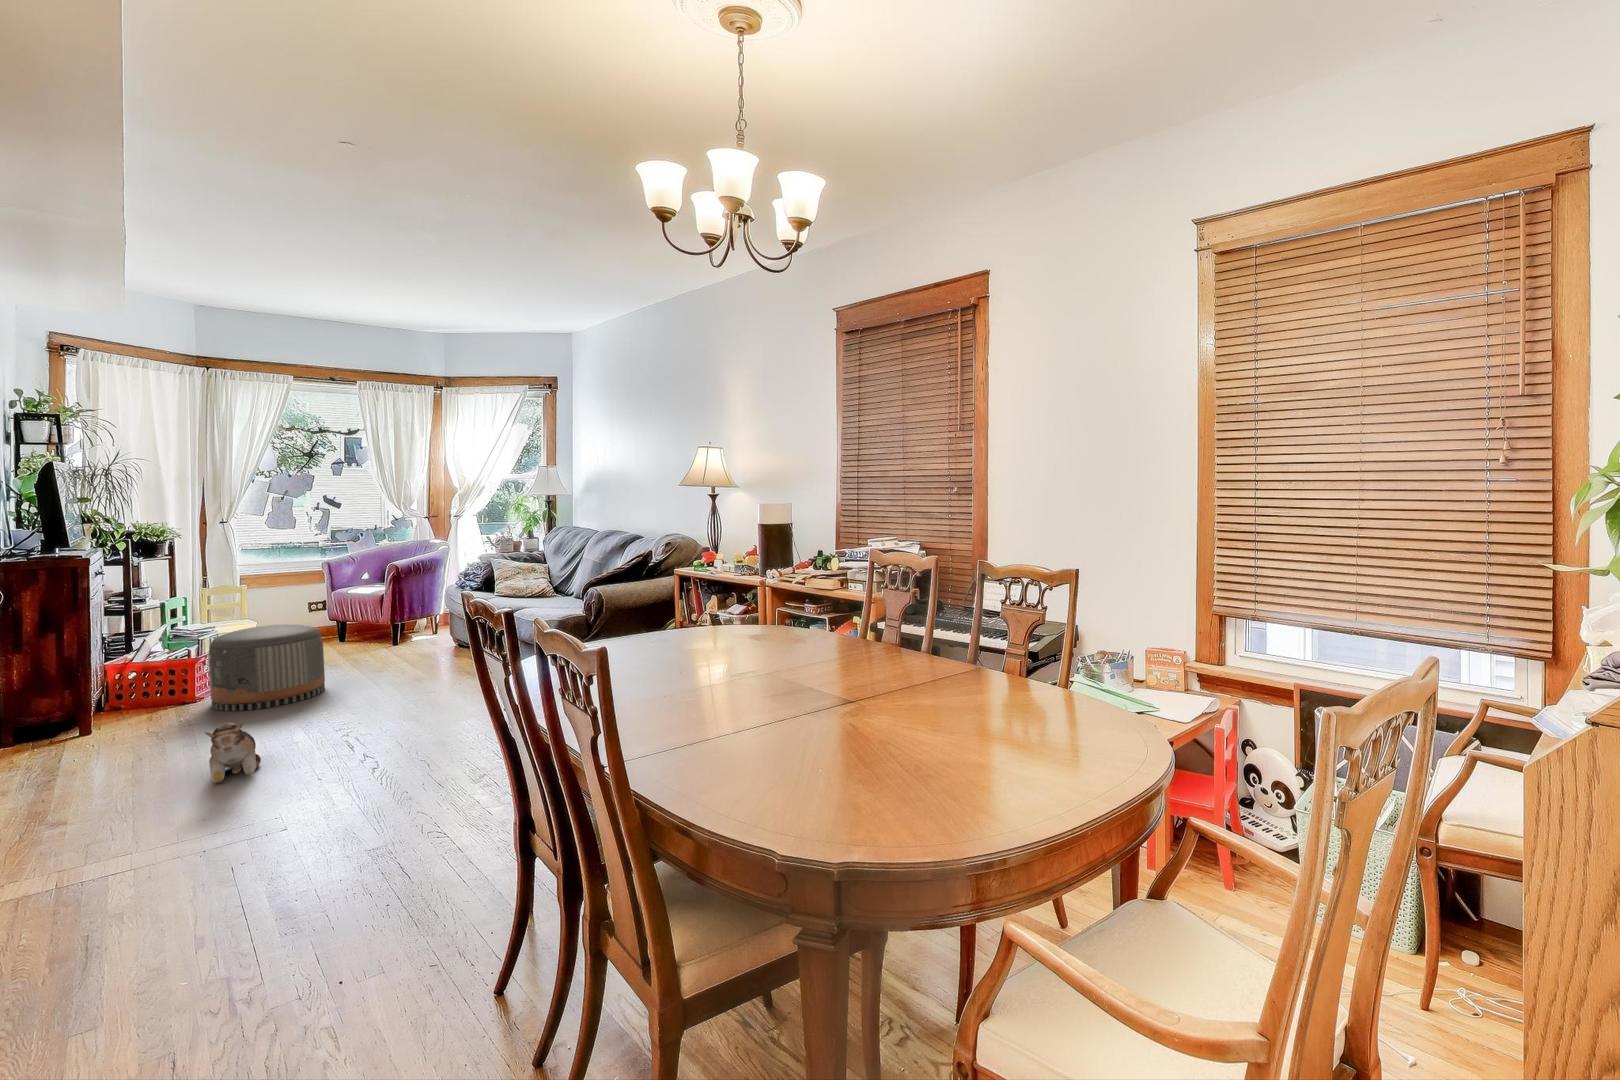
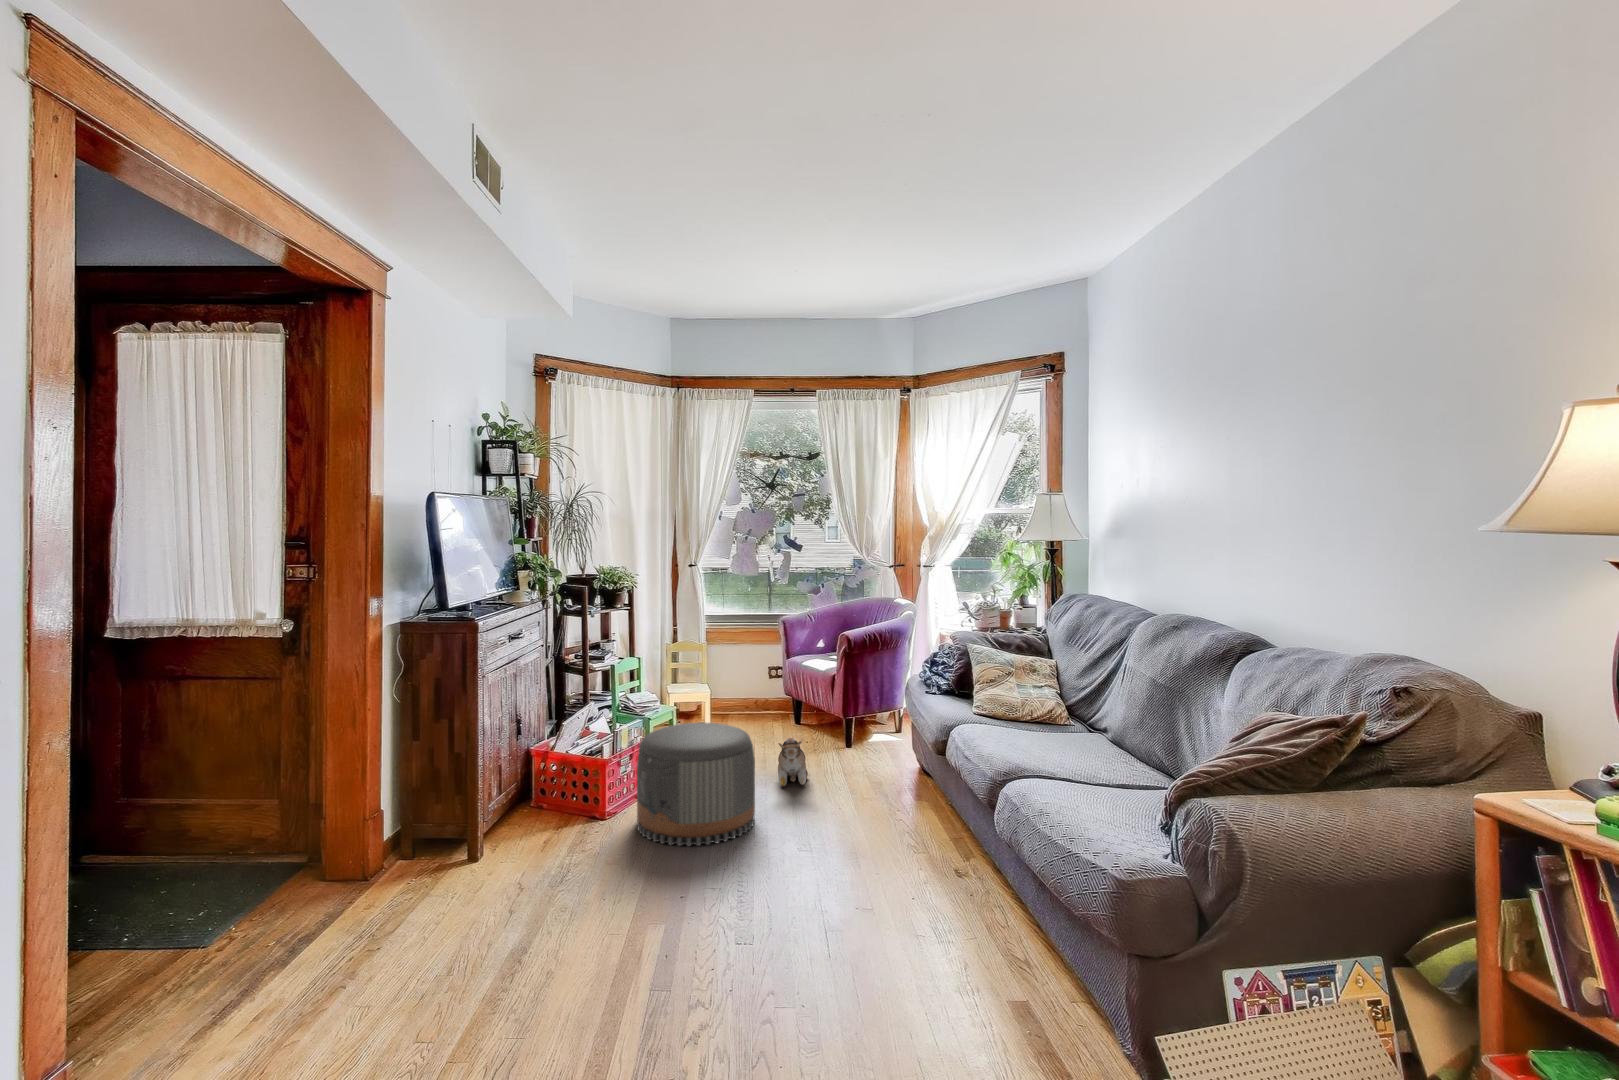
plush toy: present [205,722,261,783] -> present [778,738,808,787]

